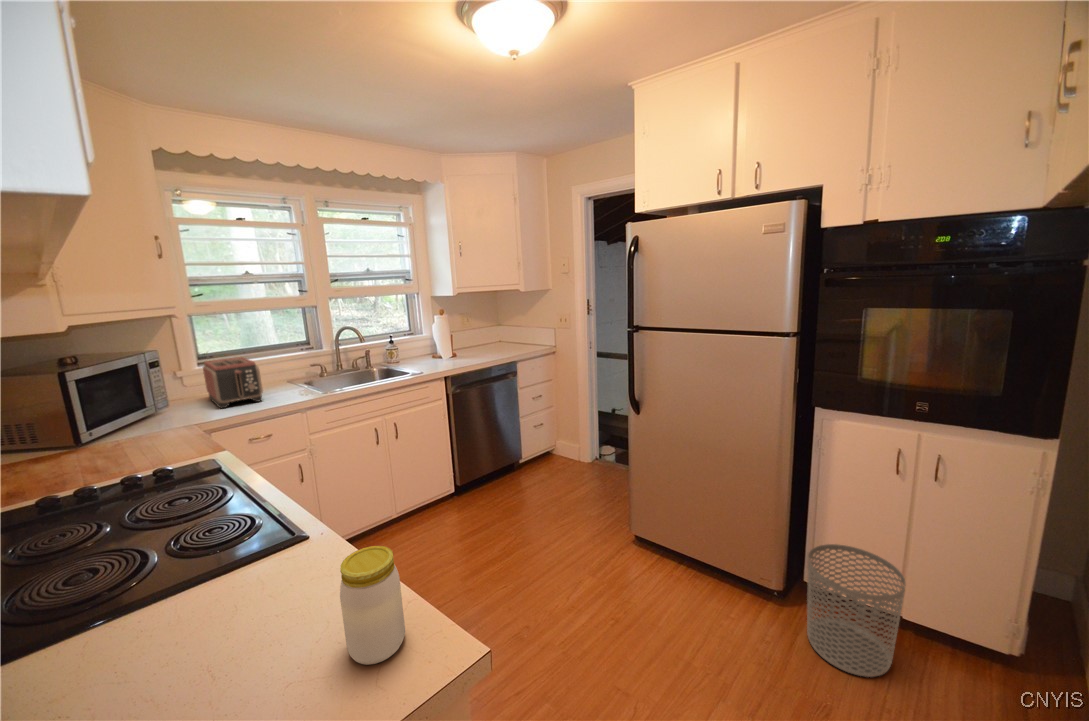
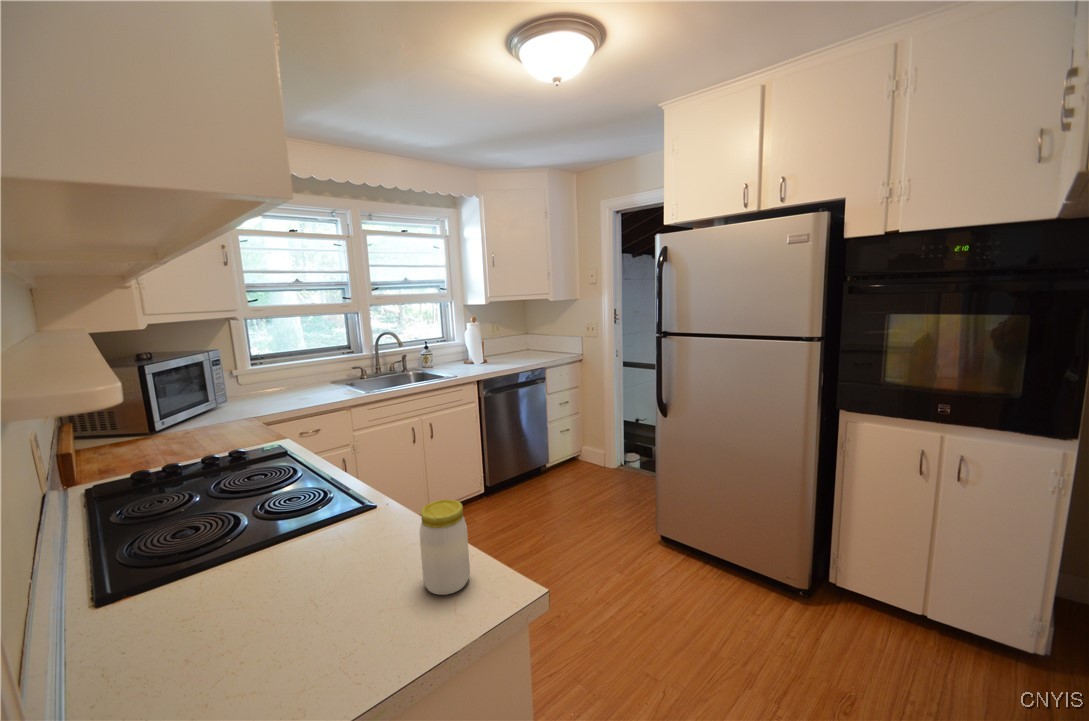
toaster: present [203,357,263,408] -> none [257,358,311,405]
waste bin: present [807,544,905,677] -> none [833,546,930,676]

